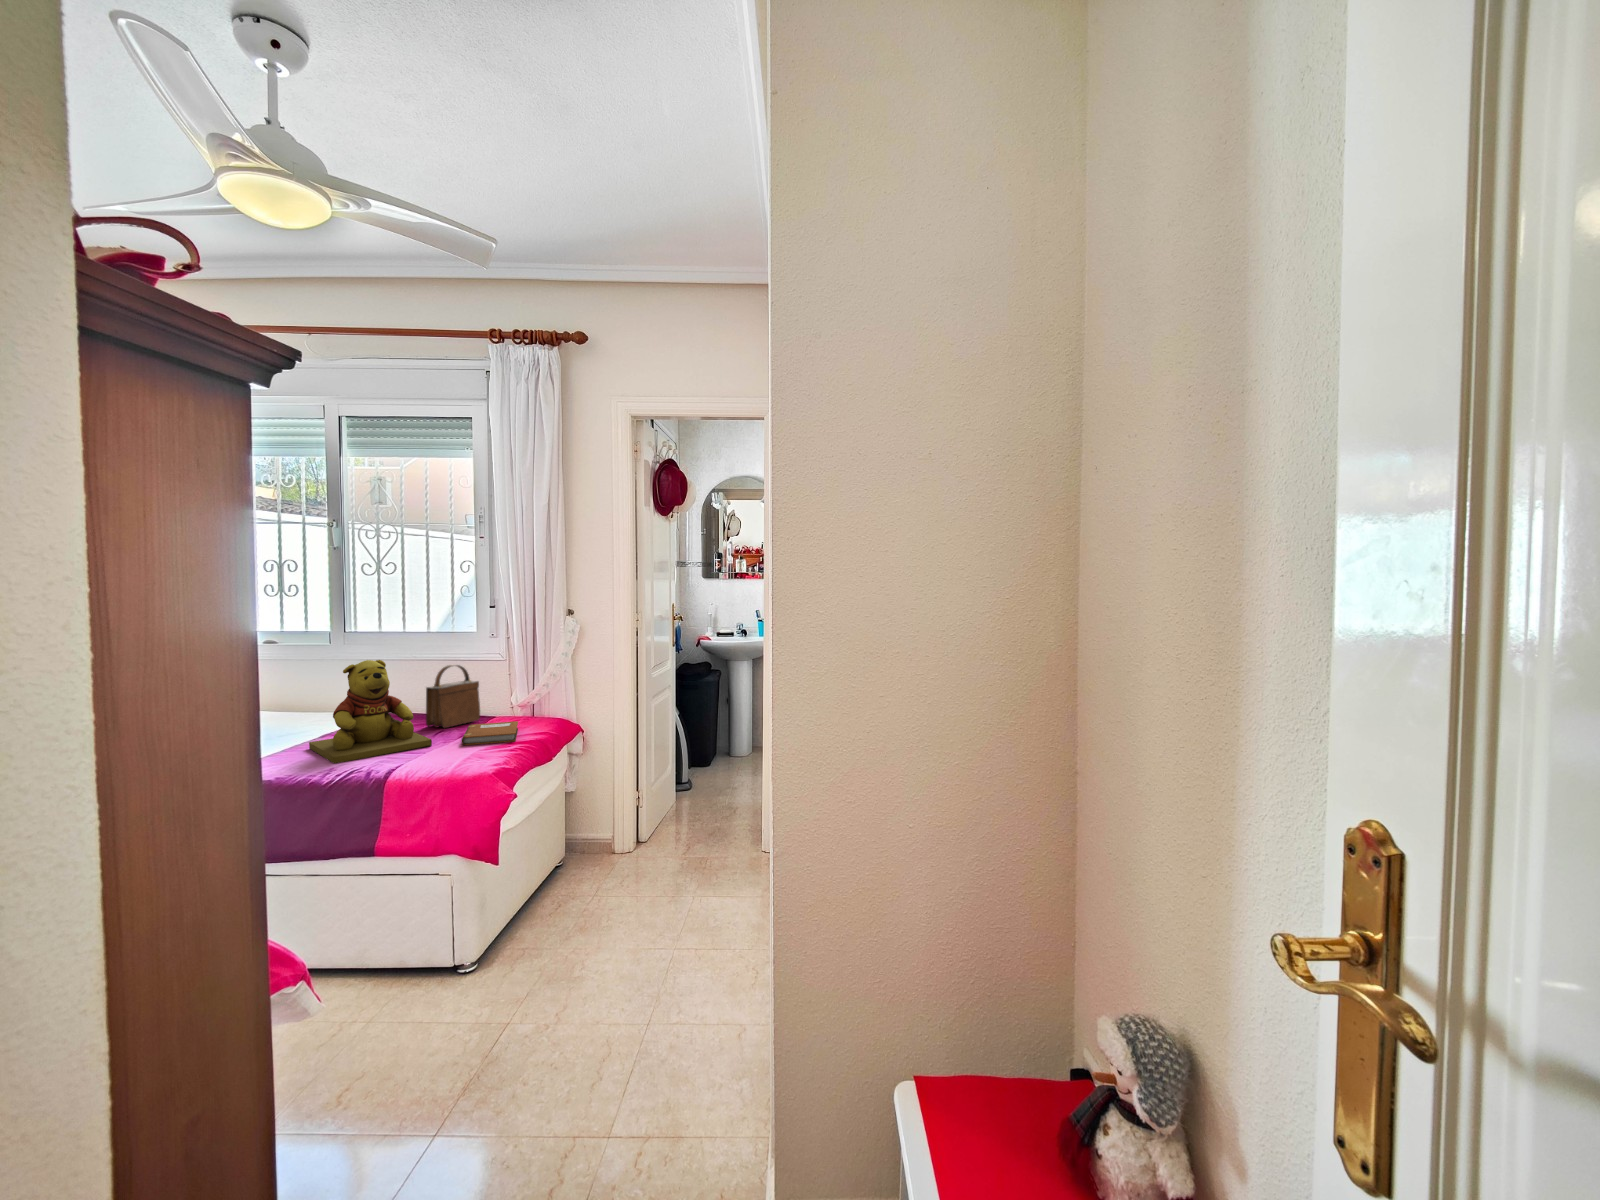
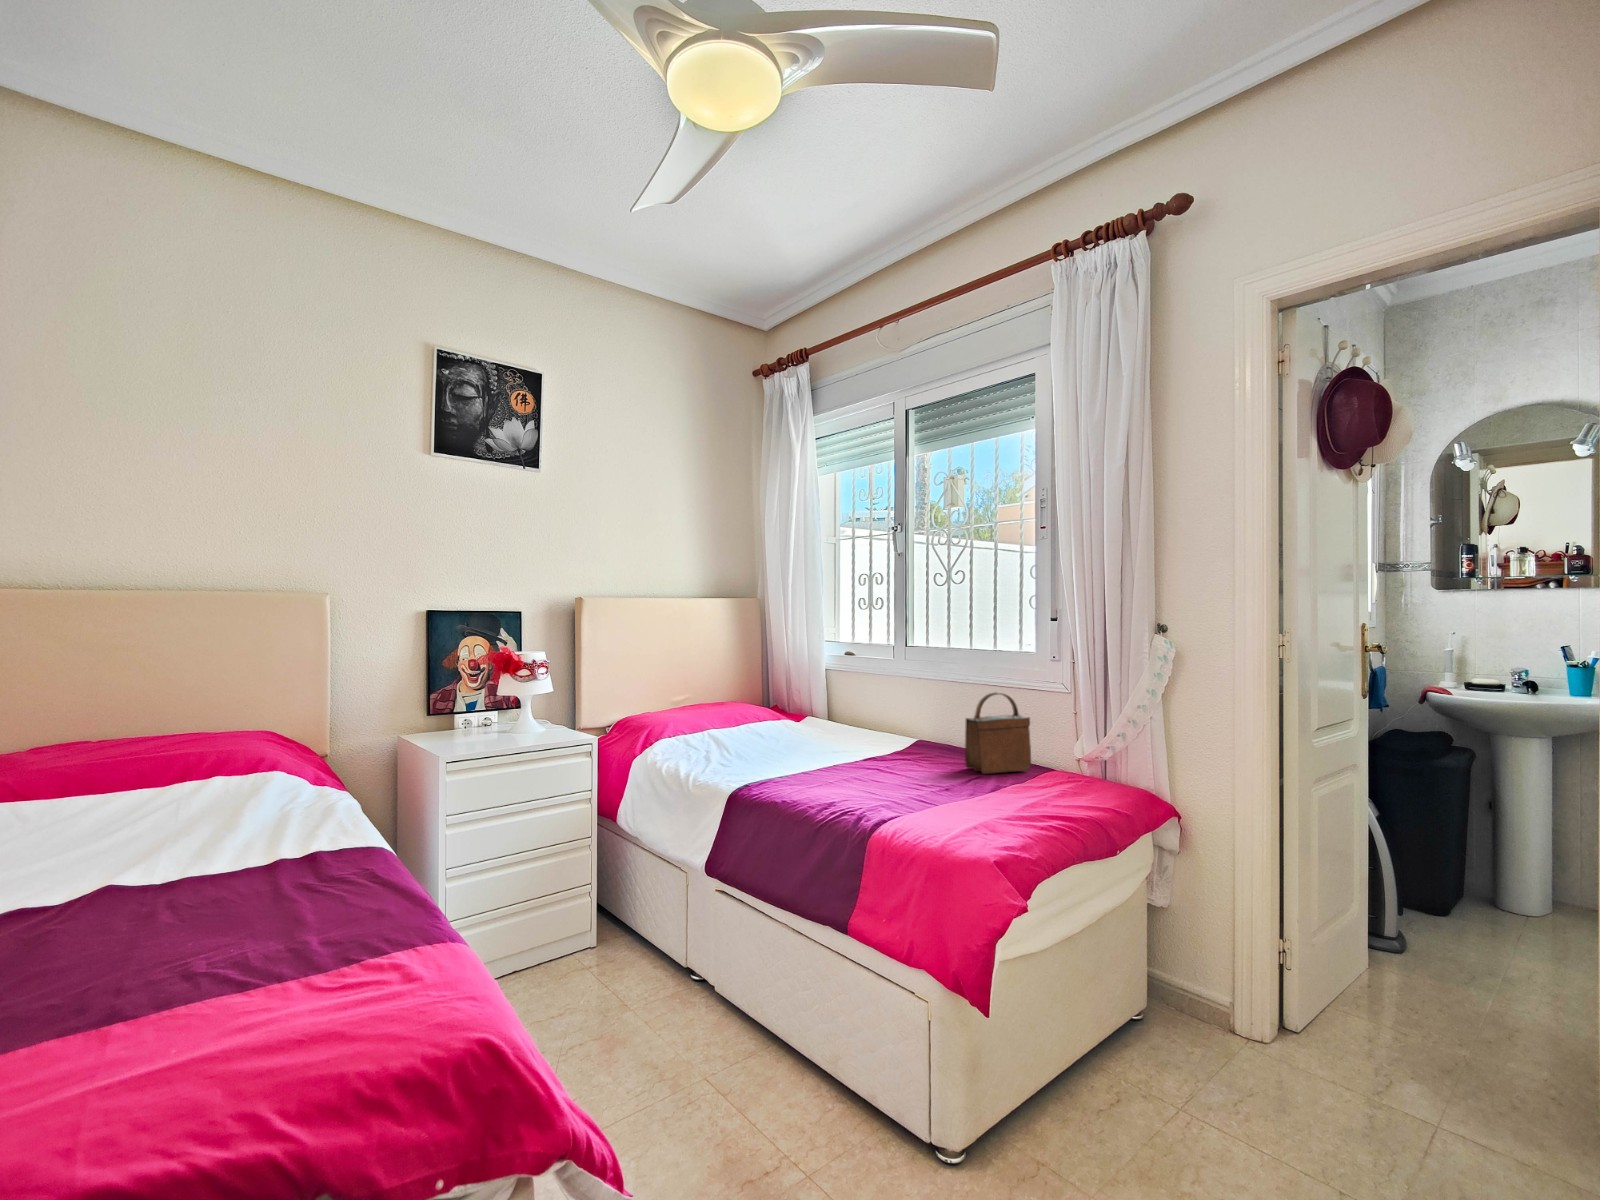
teddy bear: present [309,660,432,764] -> none [843,677,955,797]
notebook: present [462,721,518,745] -> none [989,776,1072,813]

